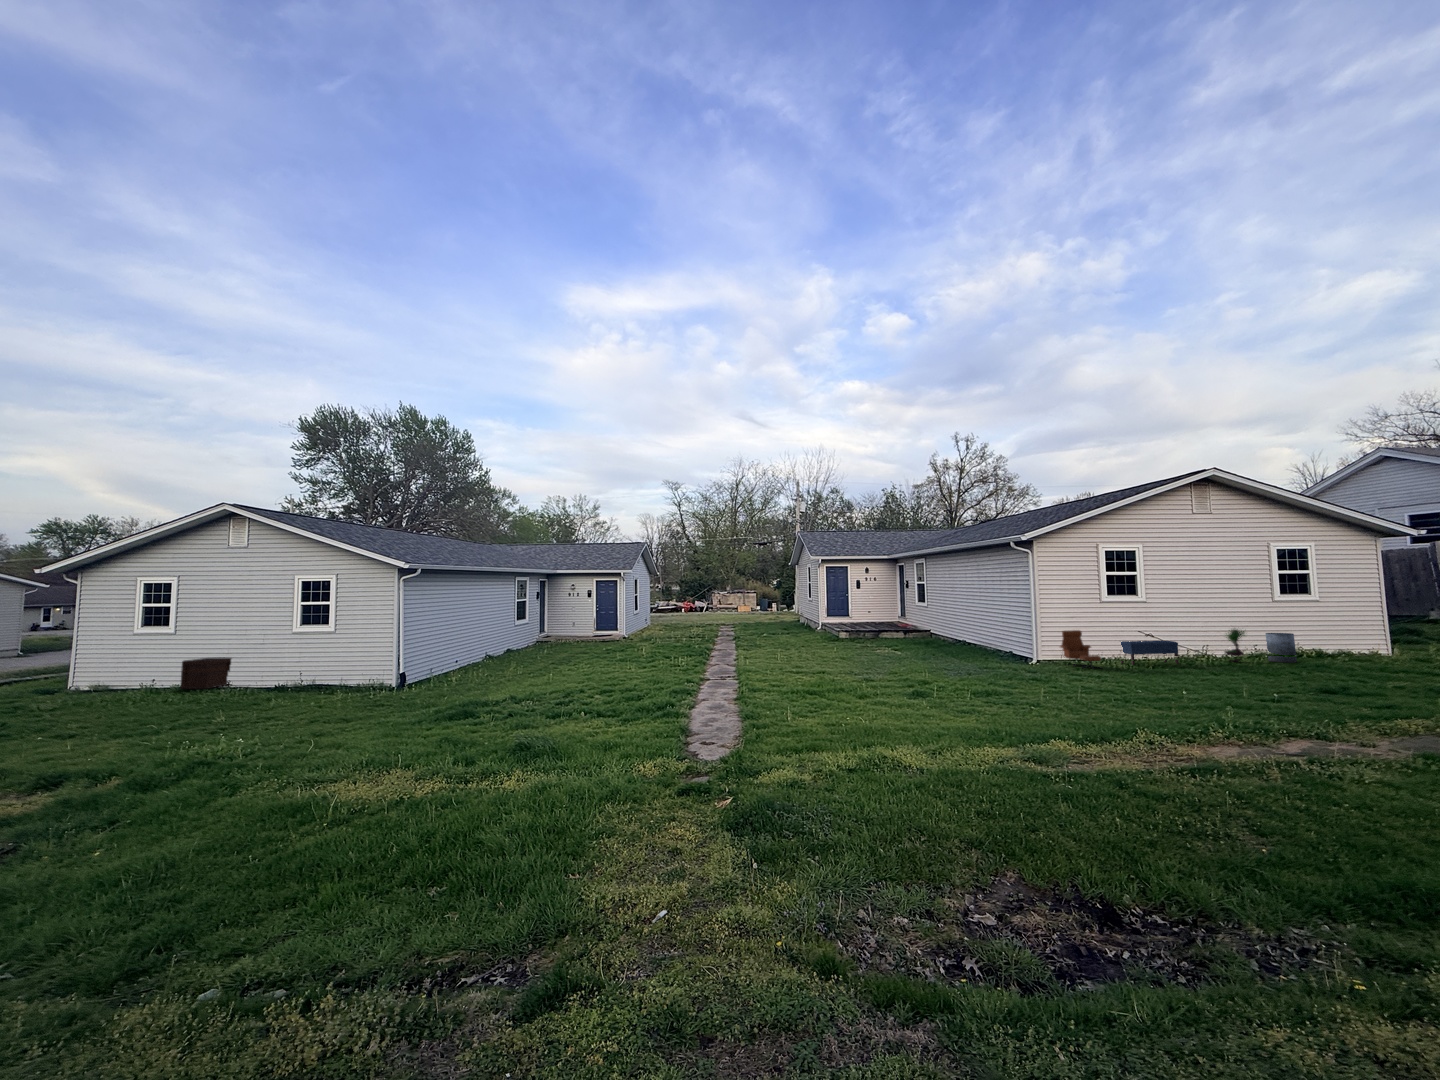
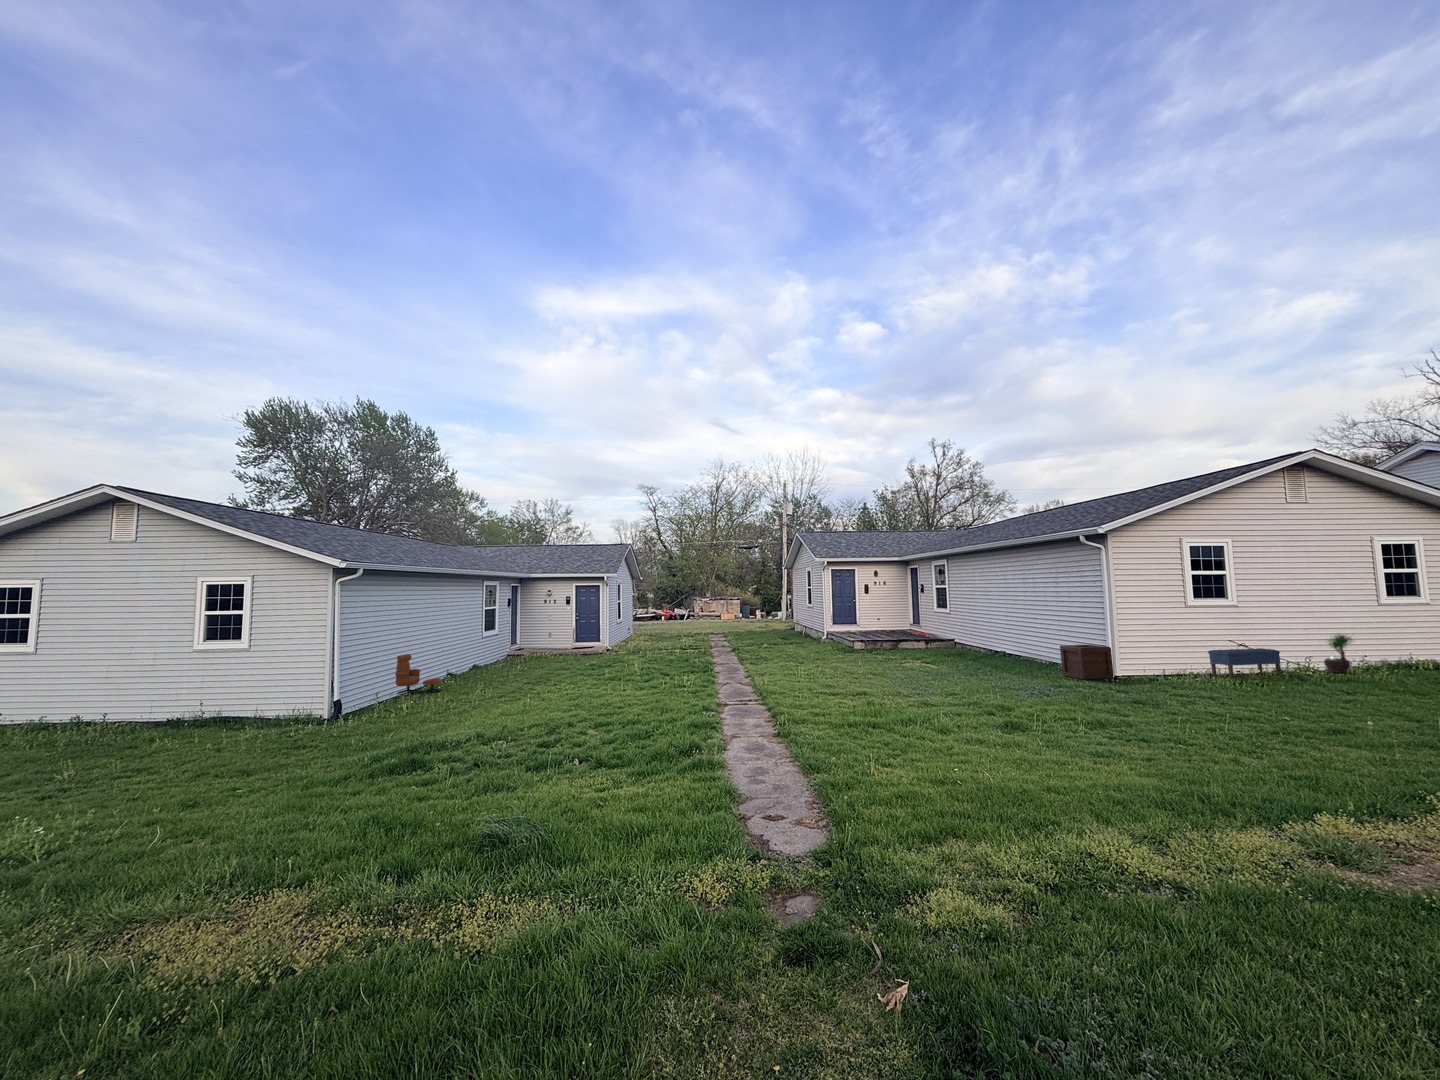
lounge chair: present [1060,630,1101,669] -> present [395,654,442,694]
trash can: present [1266,633,1297,662] -> none [1369,639,1410,673]
wooden crate: present [180,657,231,689] -> present [1060,645,1114,680]

